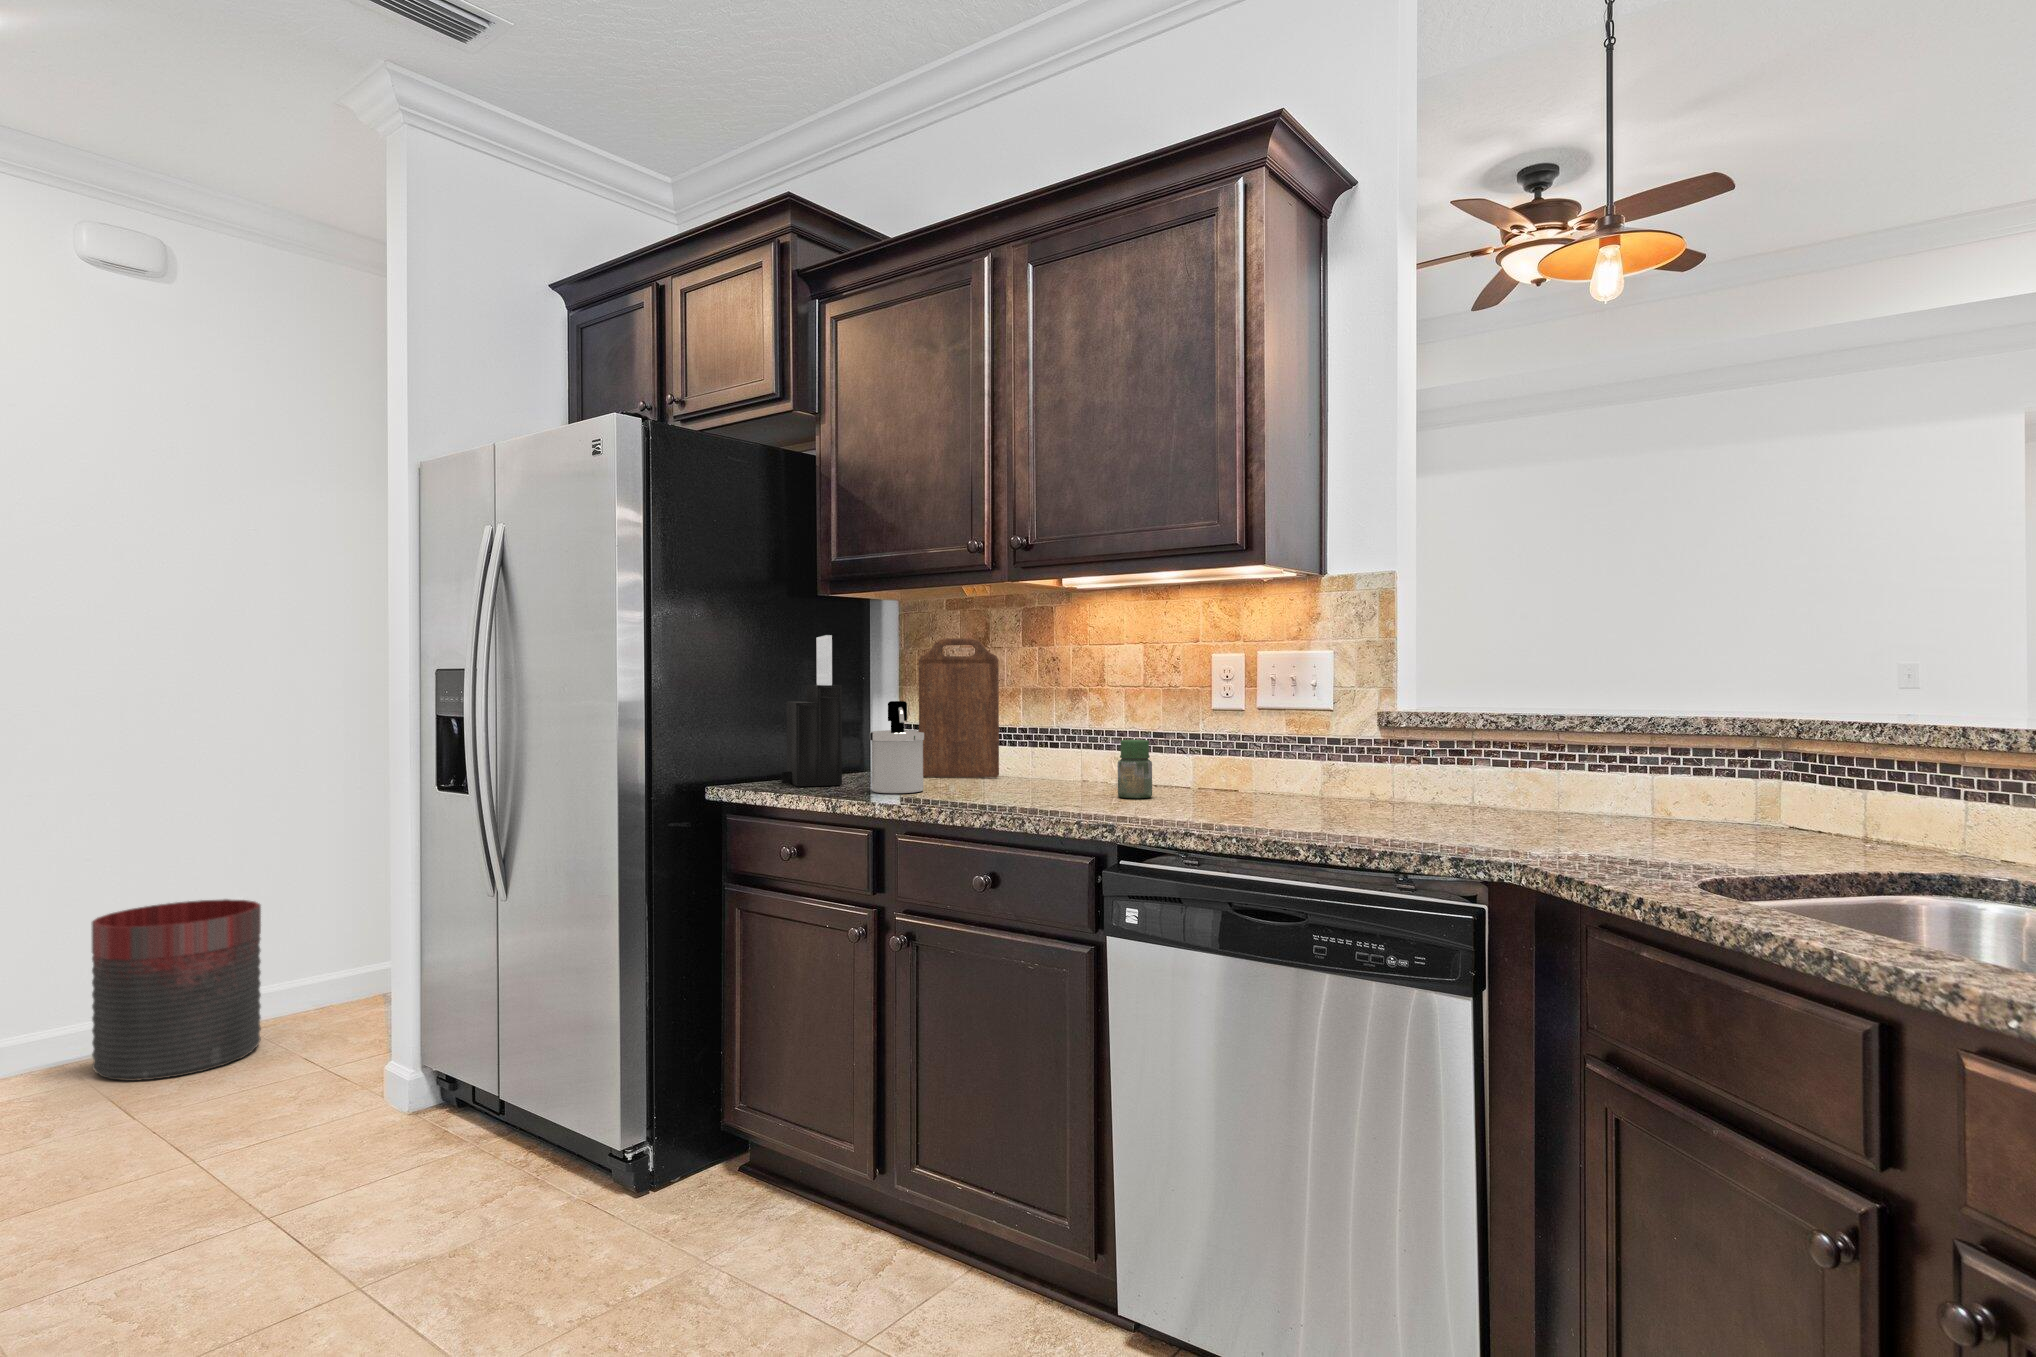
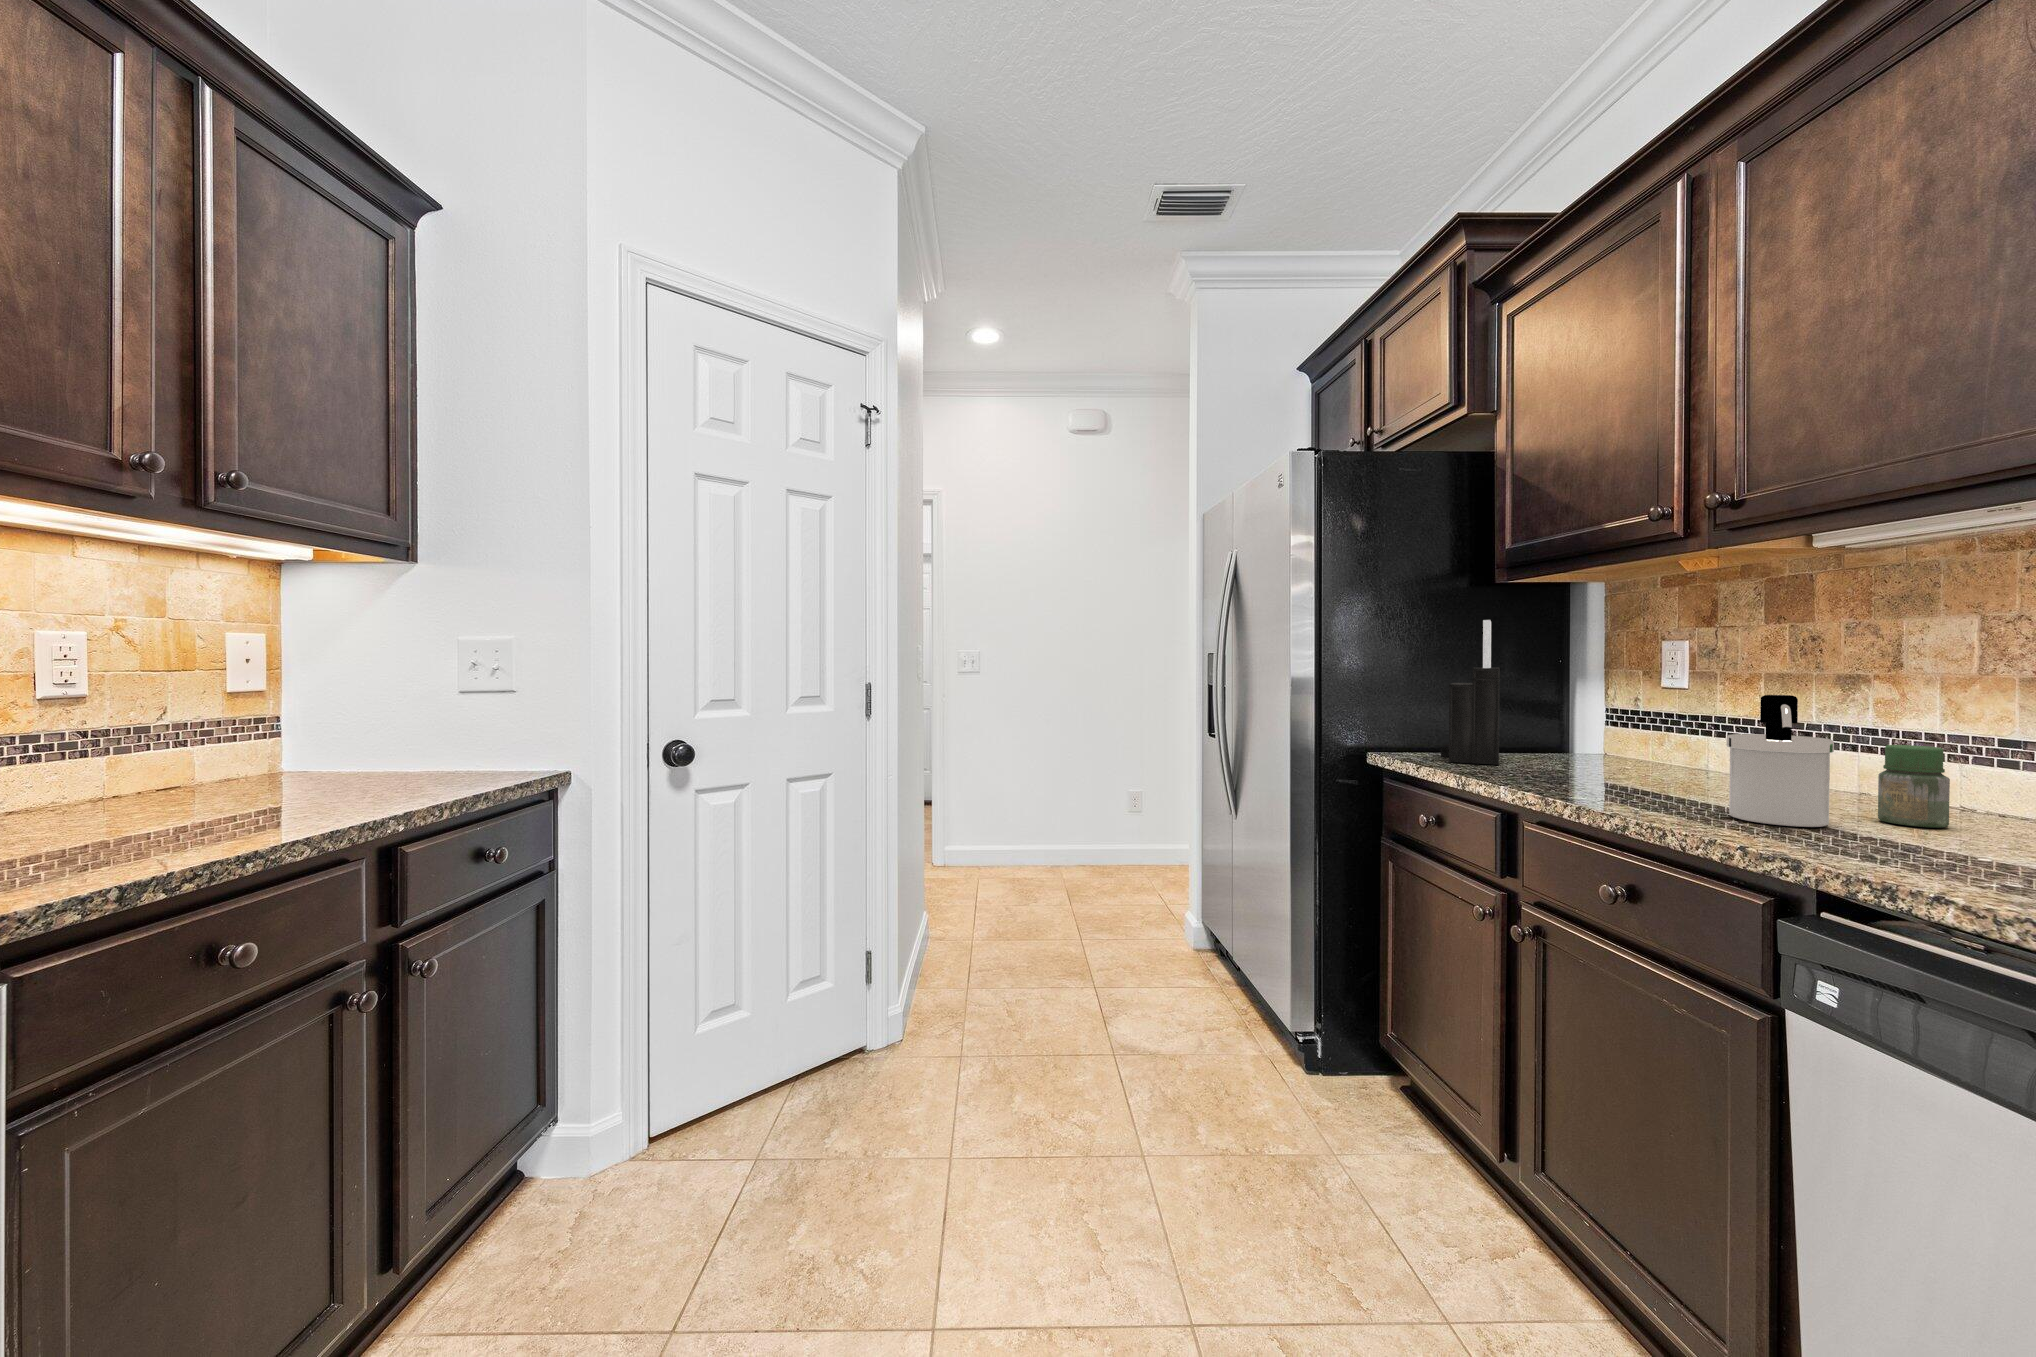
cutting board: present [919,638,999,777] -> none [1608,617,1718,774]
soap dispenser: present [870,701,925,793] -> present [1727,695,1834,827]
trash can: present [92,899,261,1081] -> none [1060,791,1139,894]

